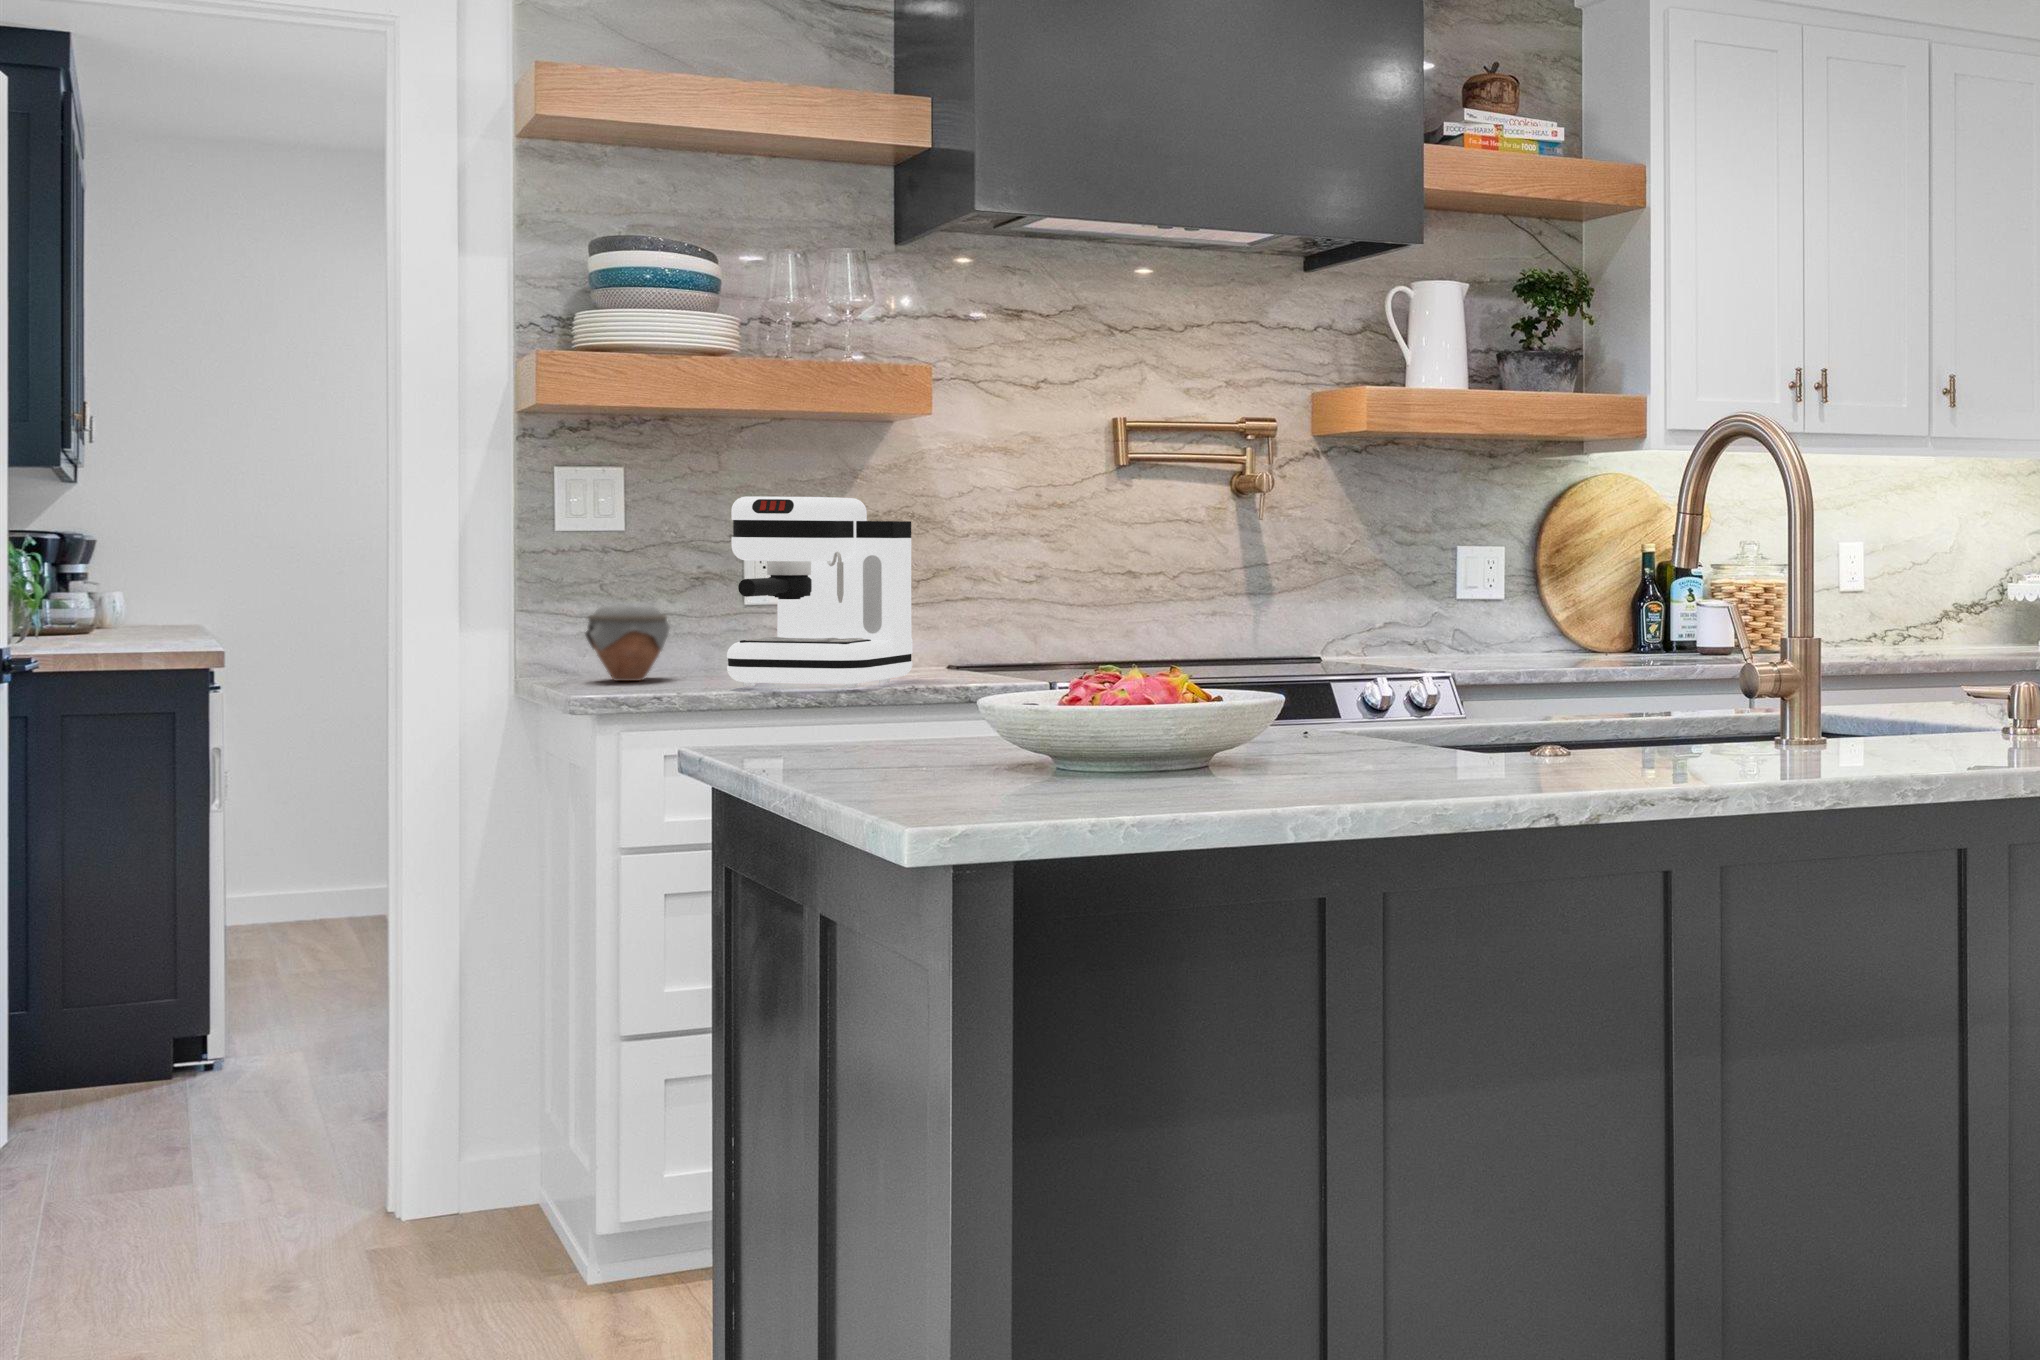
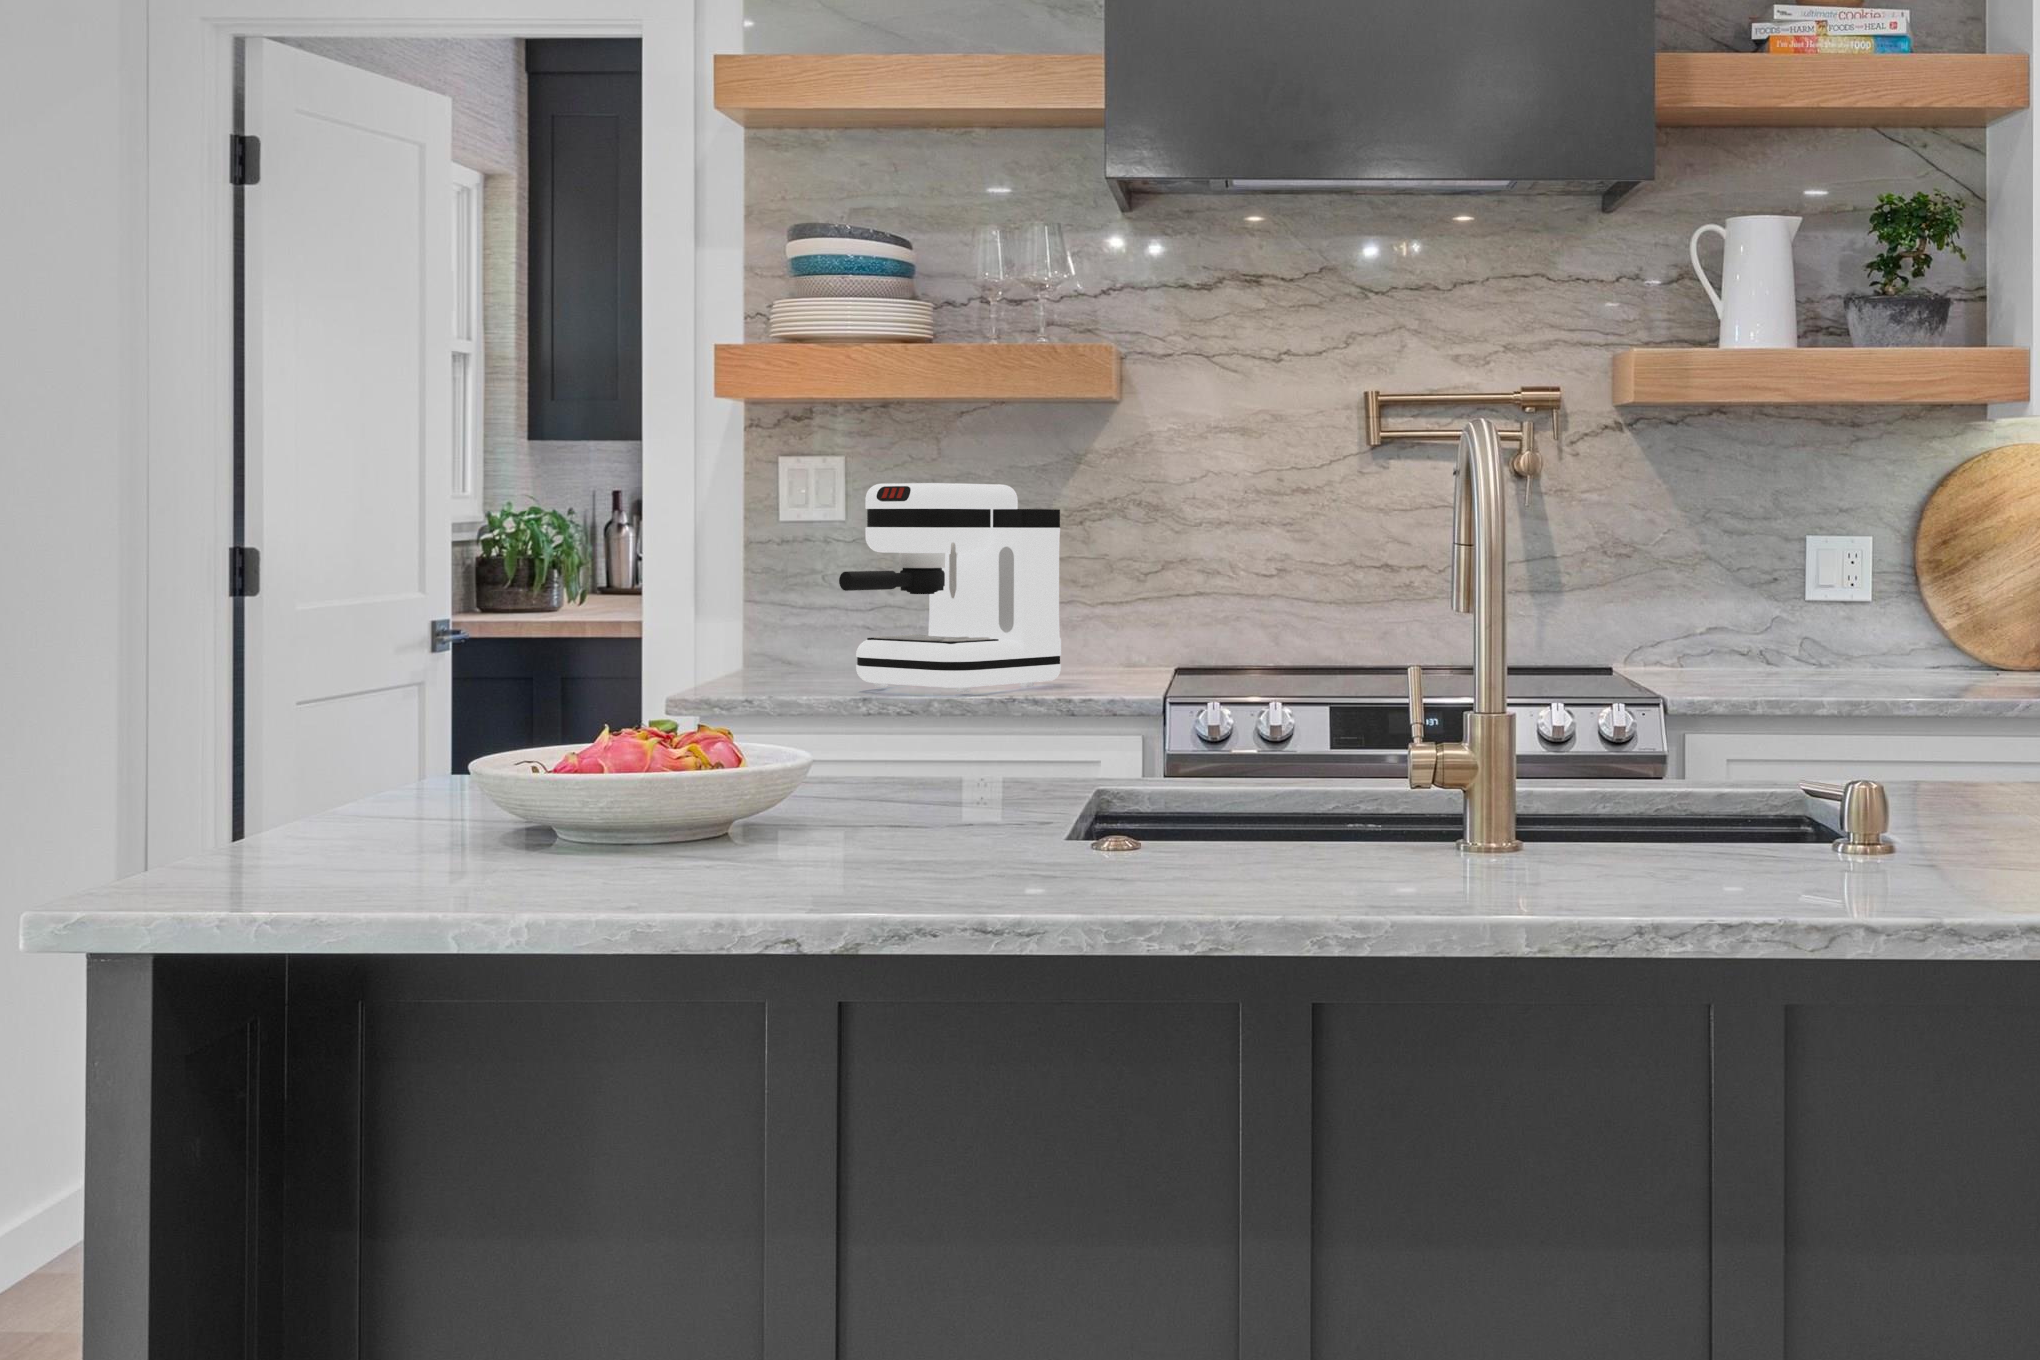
jar: present [585,605,670,681] -> none [767,599,859,678]

